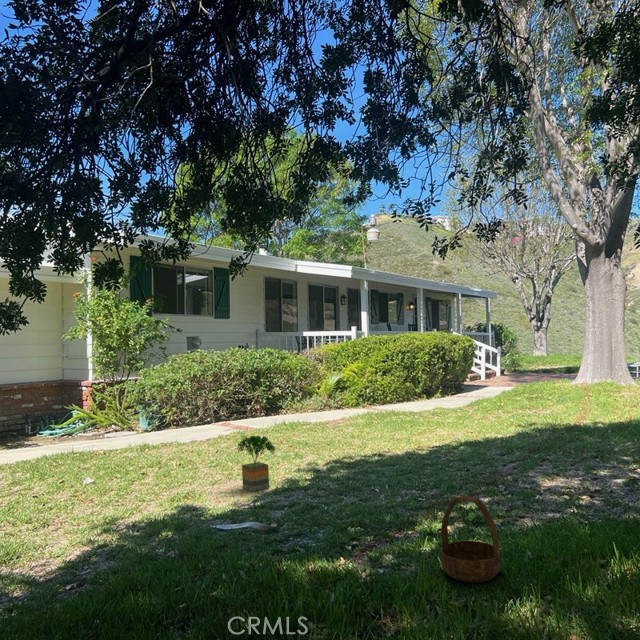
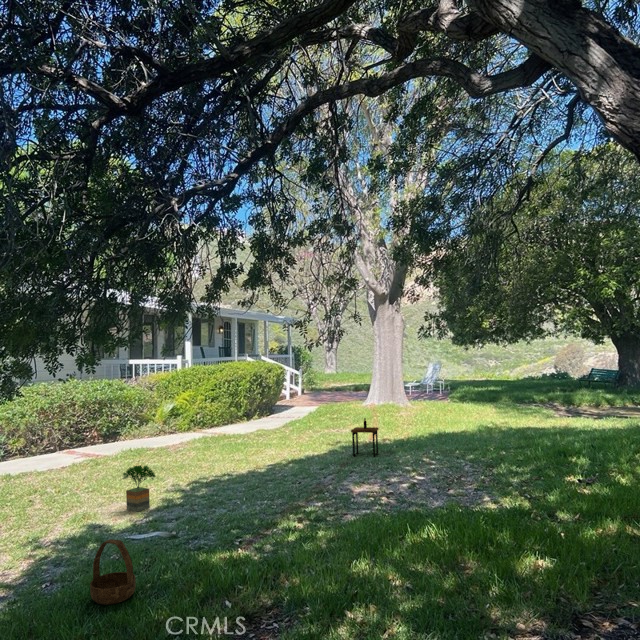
side table: none [545,391,586,444] -> present [351,418,378,457]
basket: present [441,496,501,582] -> present [90,539,136,605]

